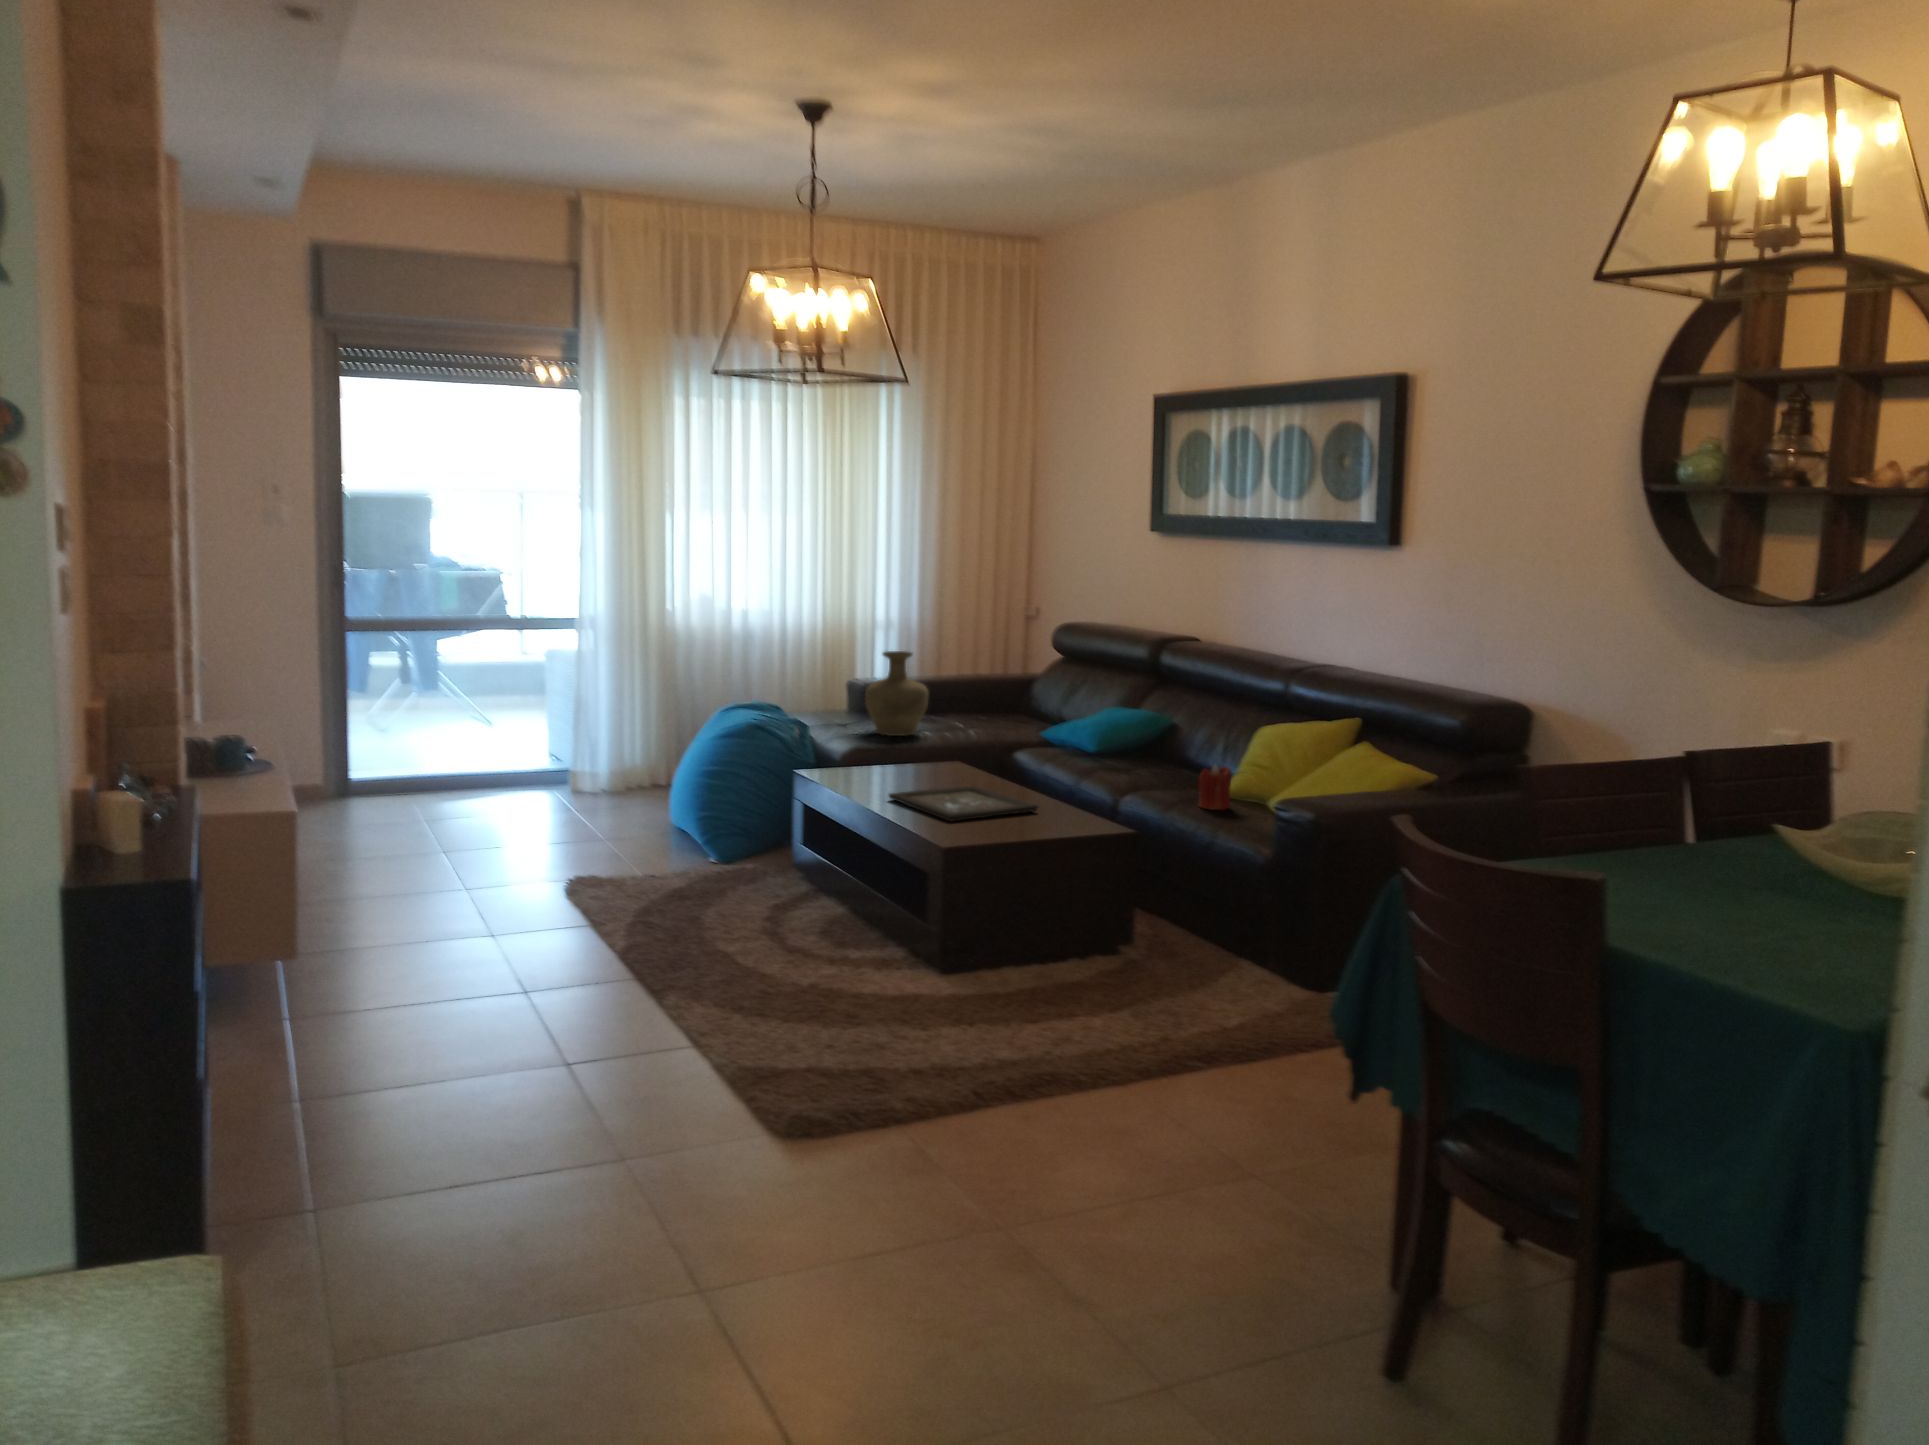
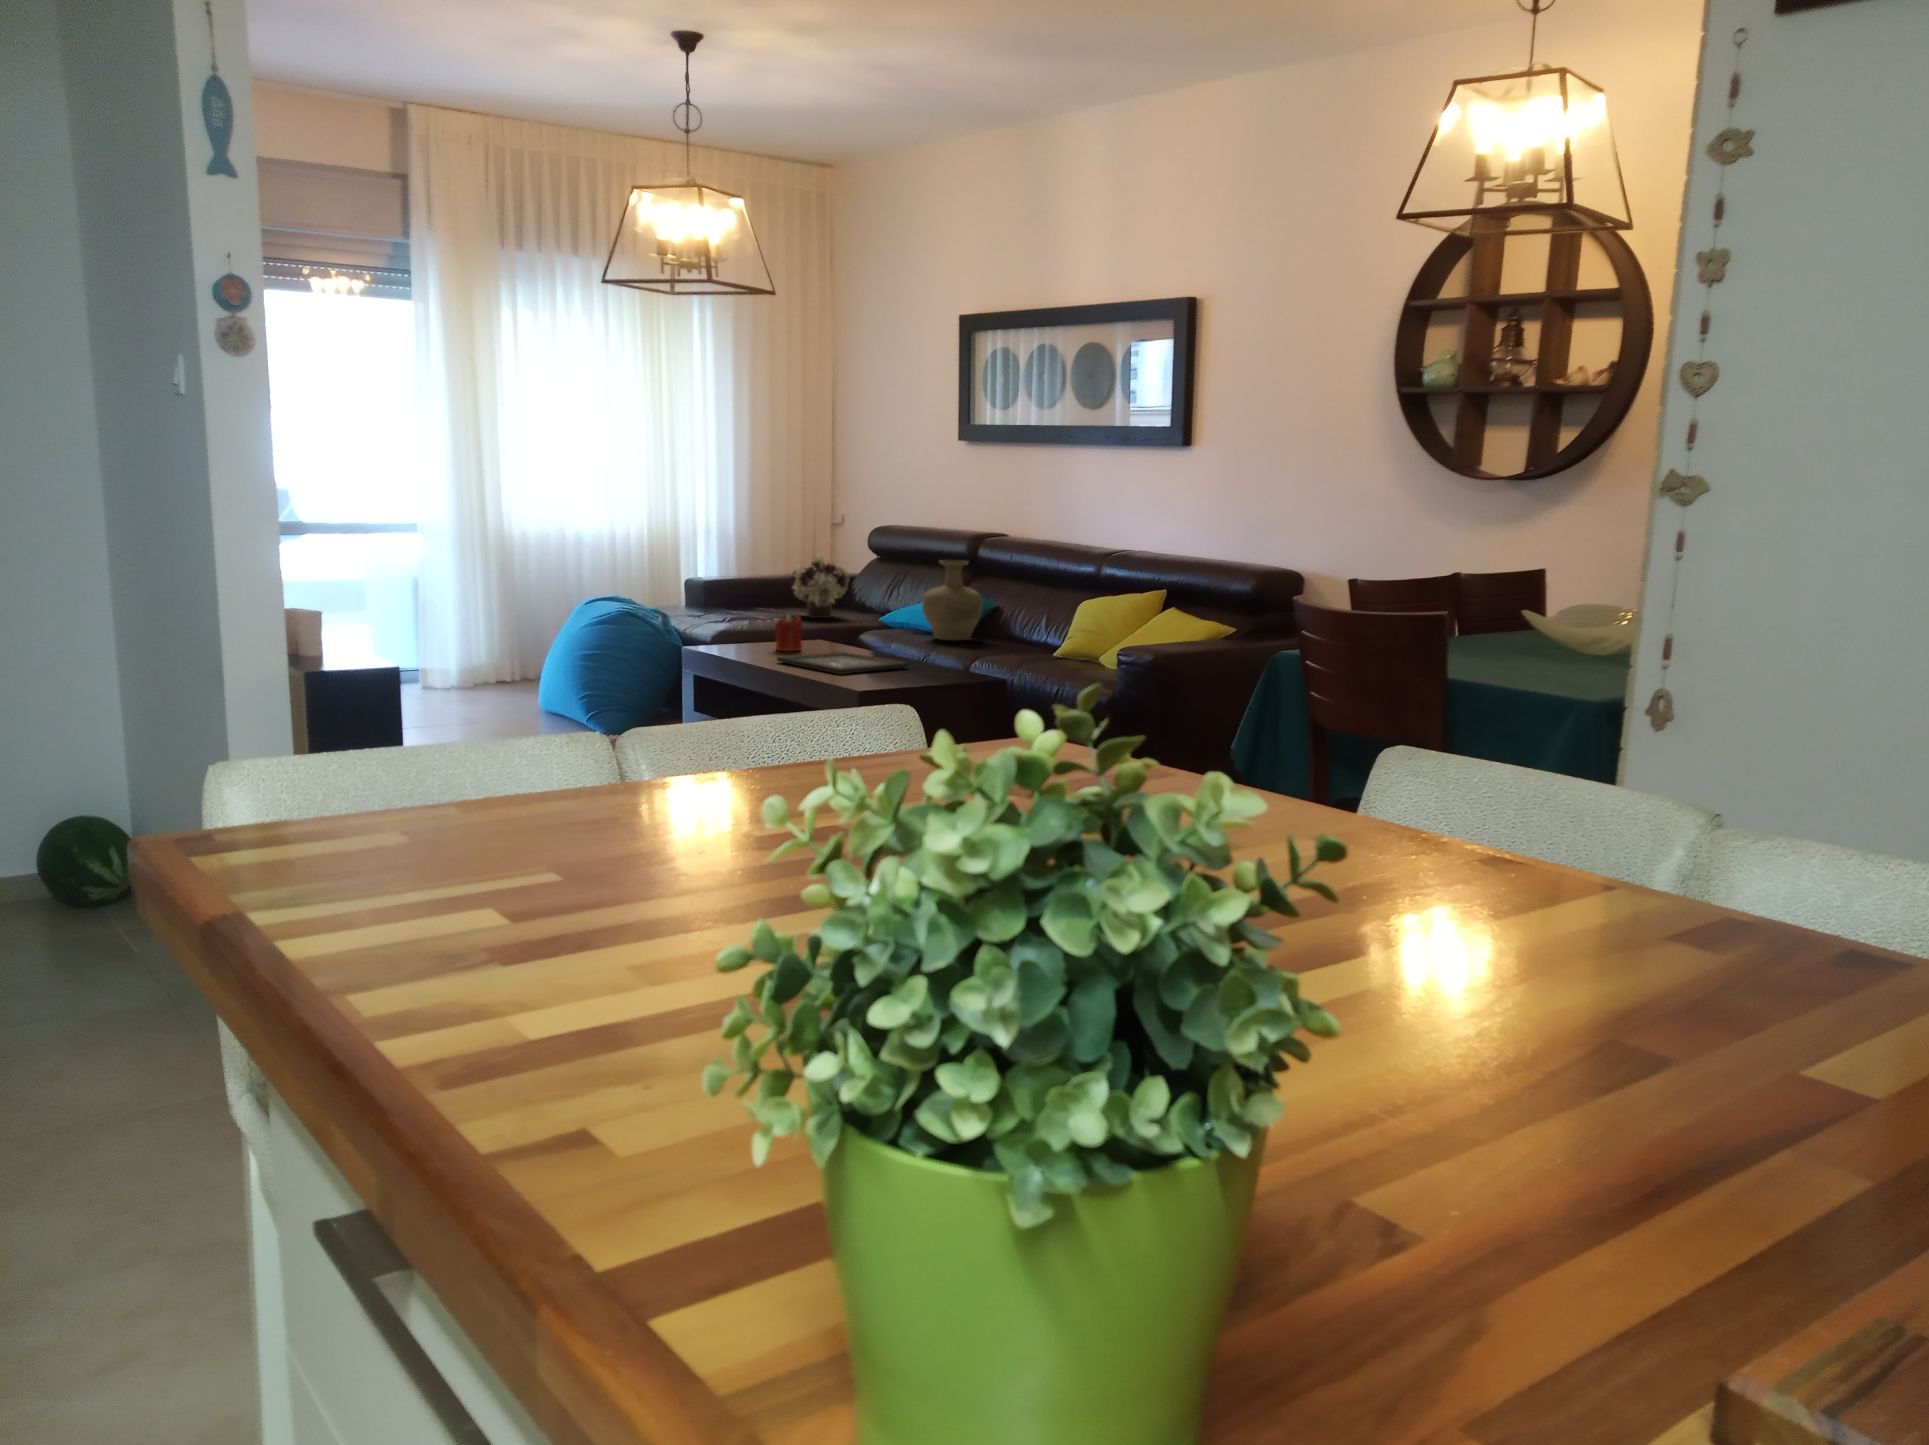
vase: present [865,651,928,736] -> present [922,560,983,641]
flower arrangement: none [954,658,1019,728] -> present [789,556,849,618]
candle: present [1198,765,1231,810] -> present [775,615,802,651]

